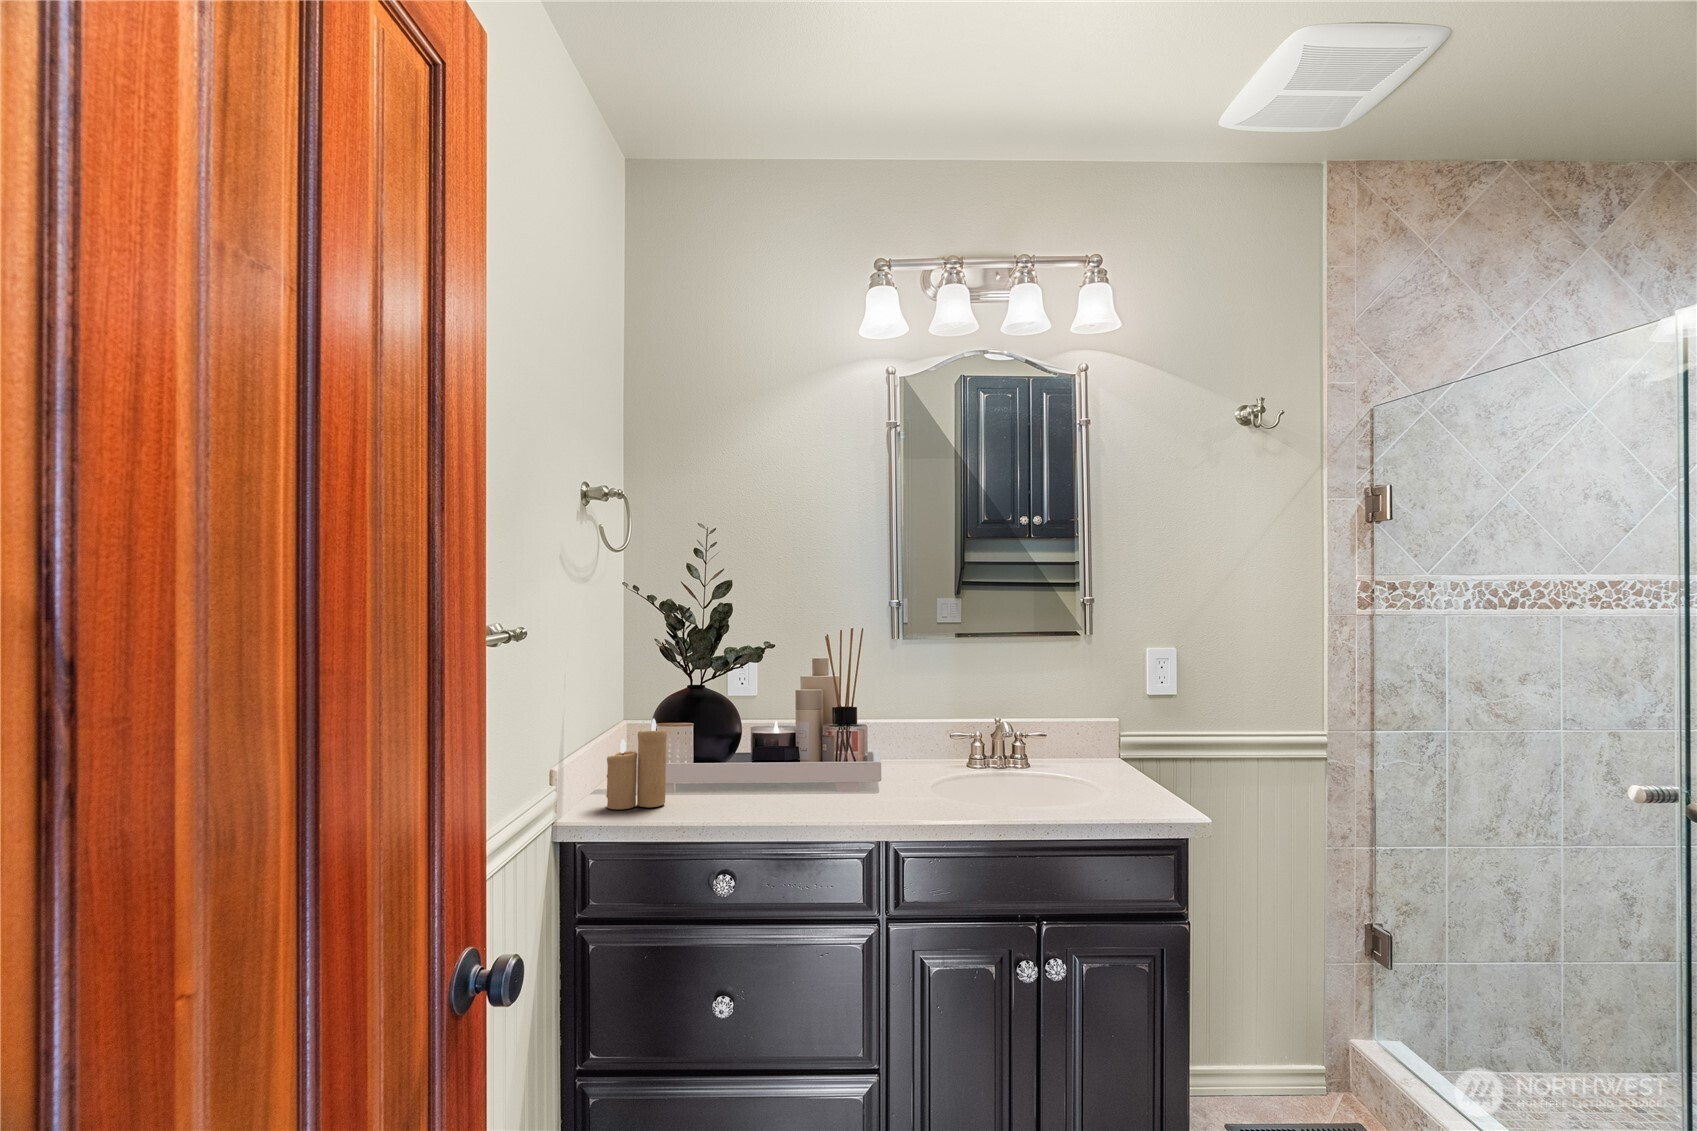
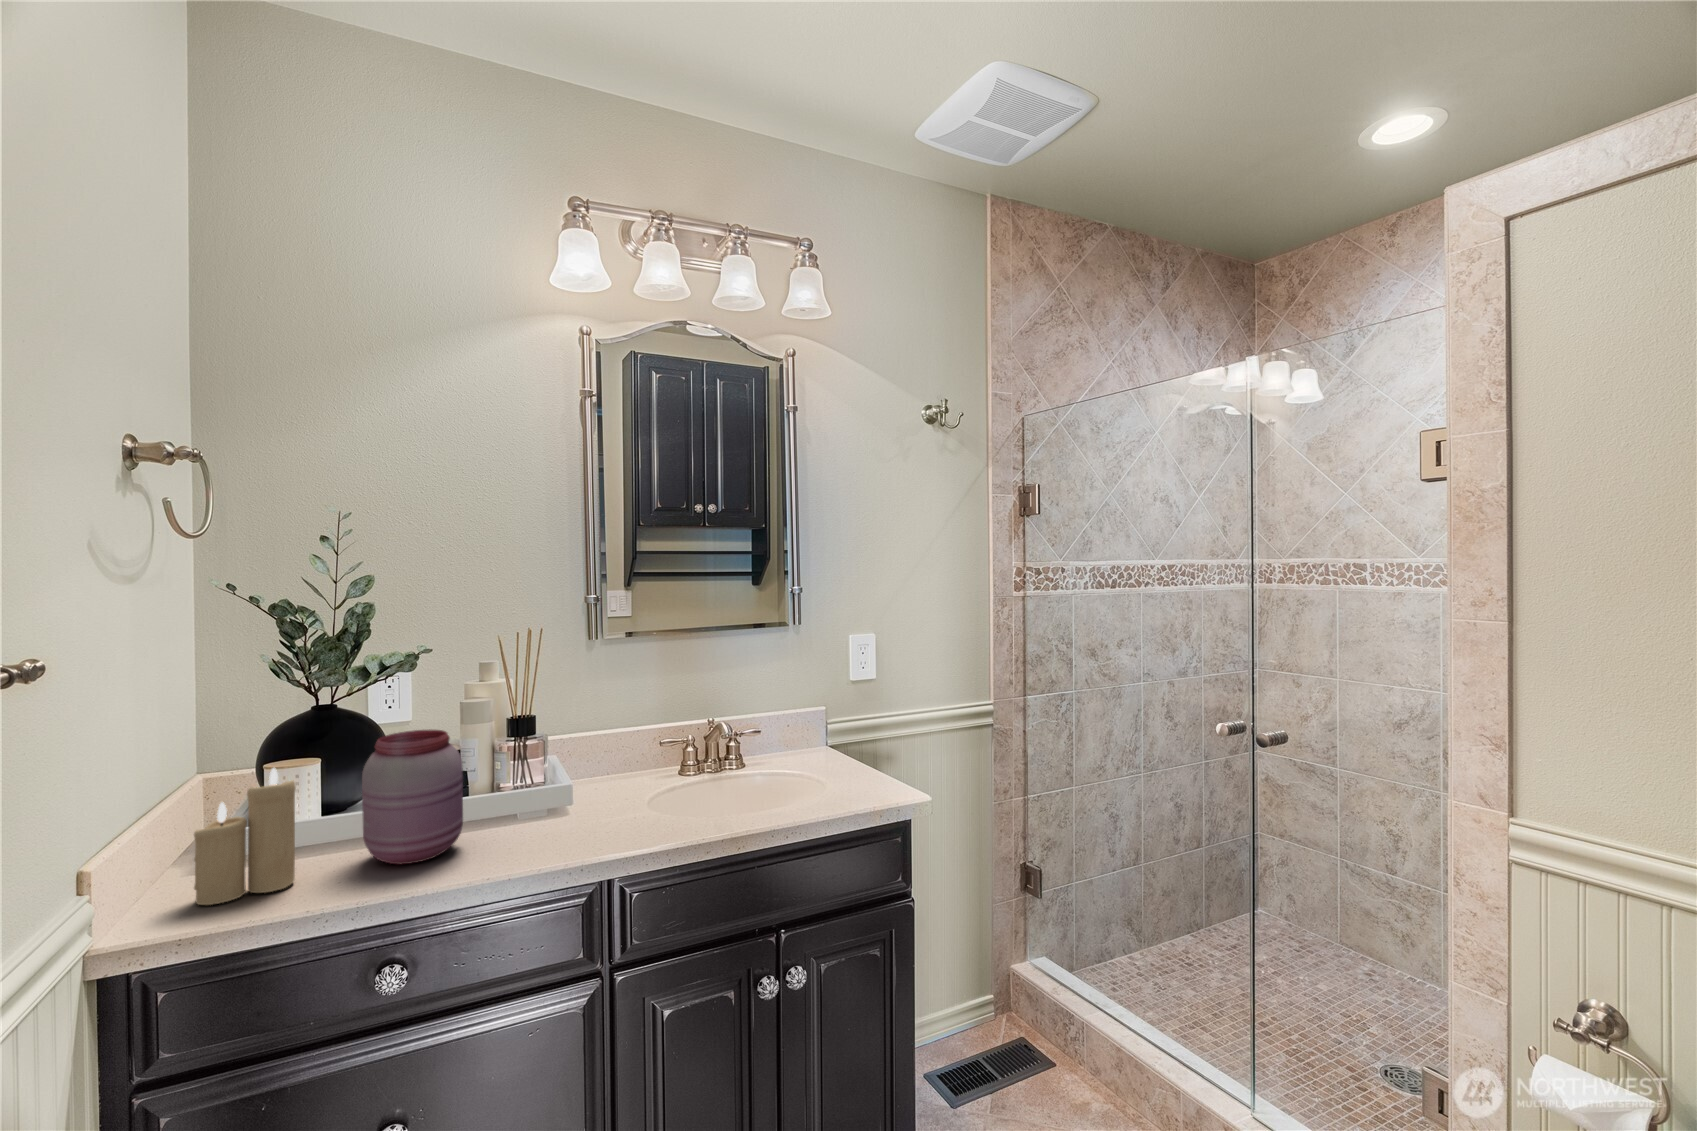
jar: none [710,702,779,804] -> present [362,730,463,864]

